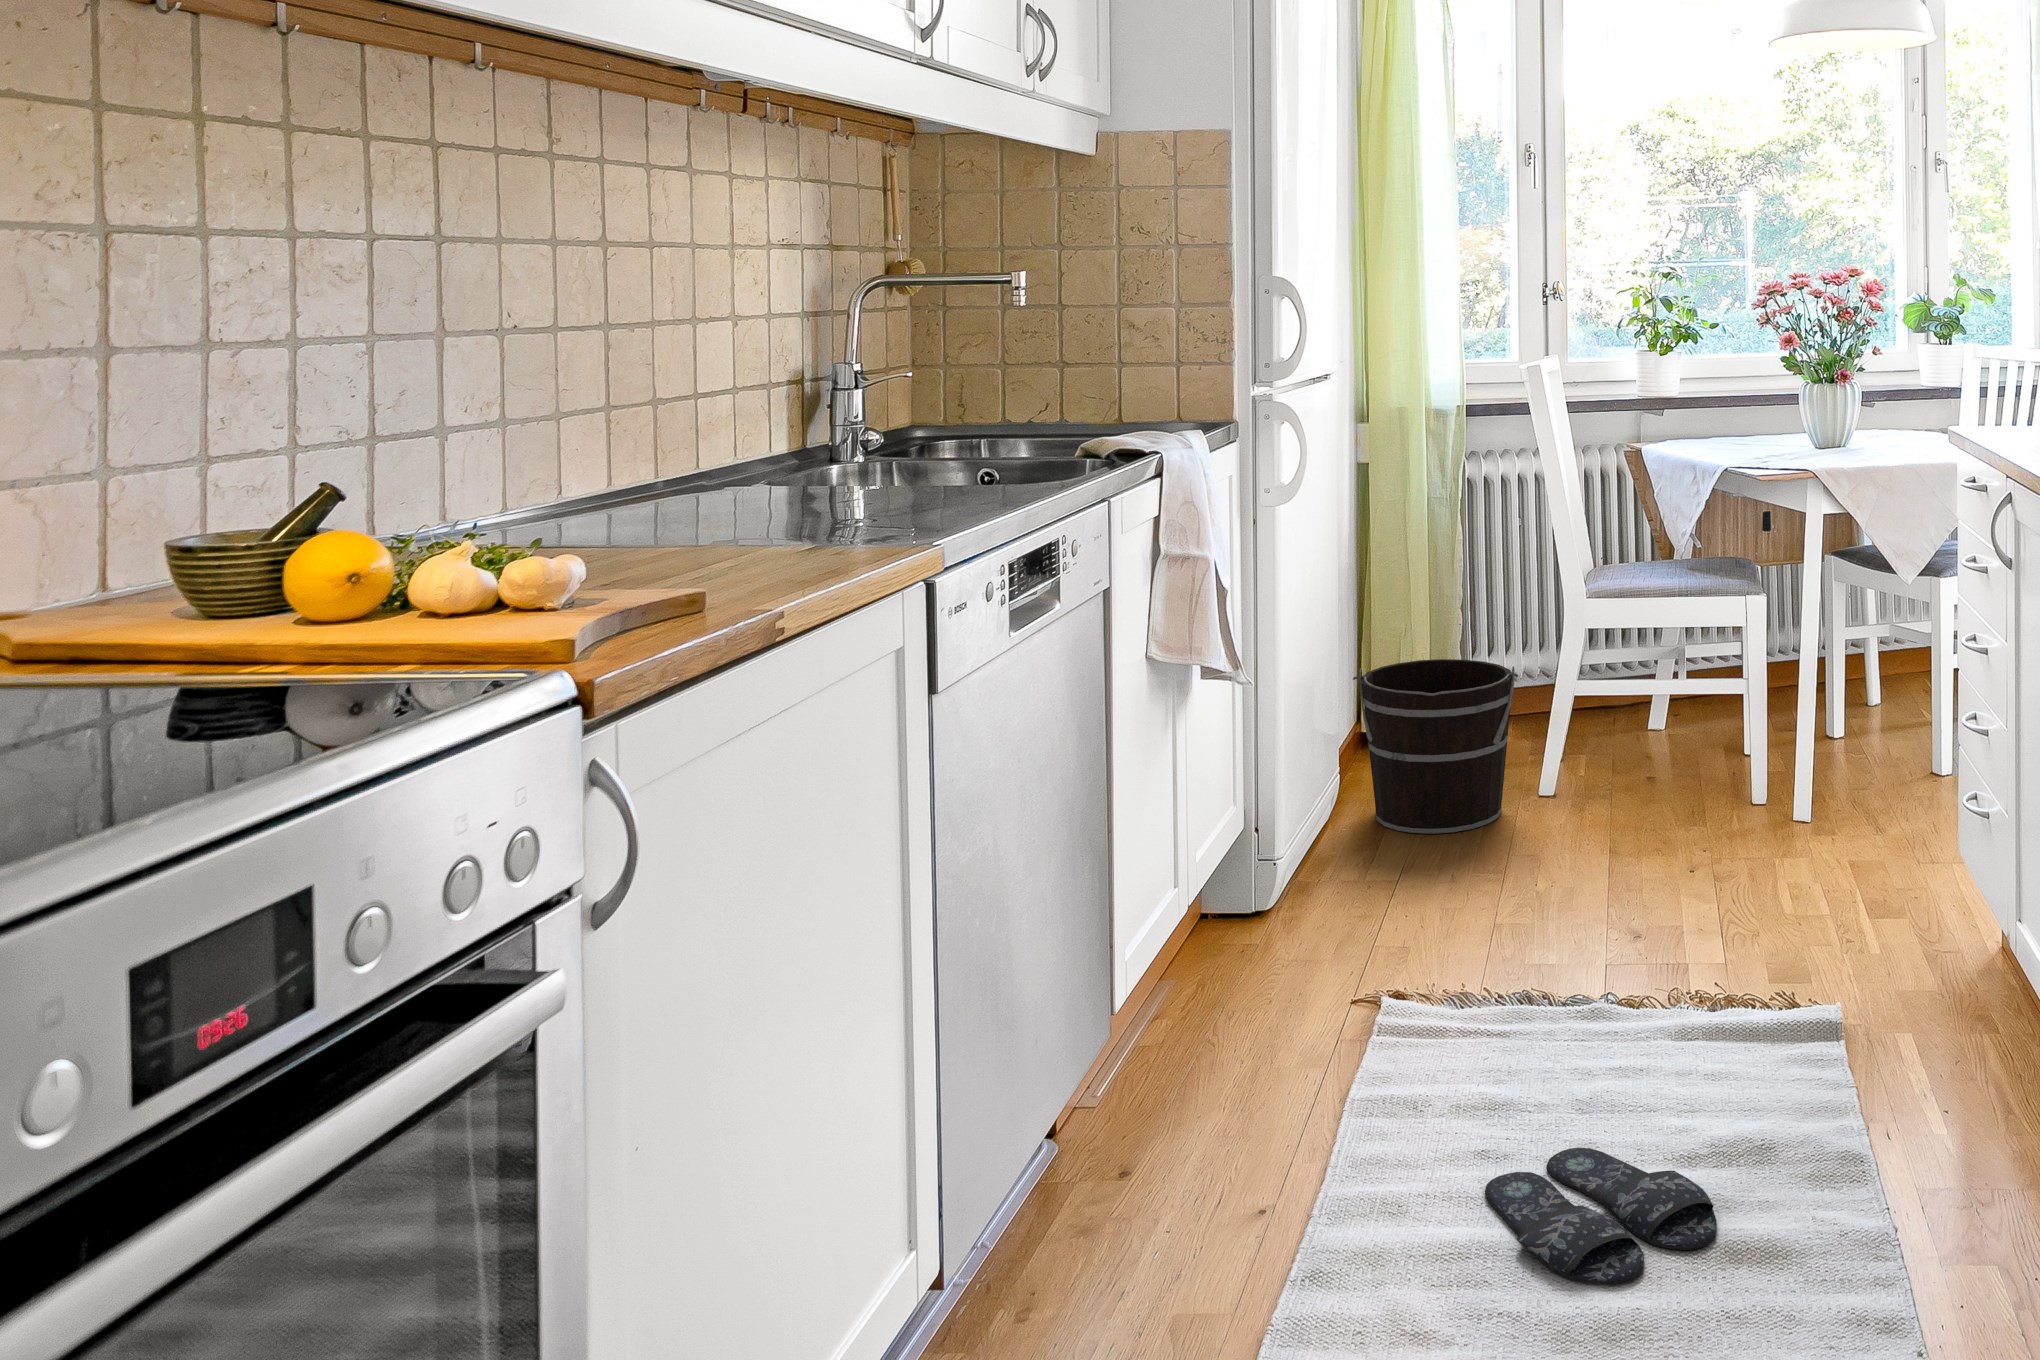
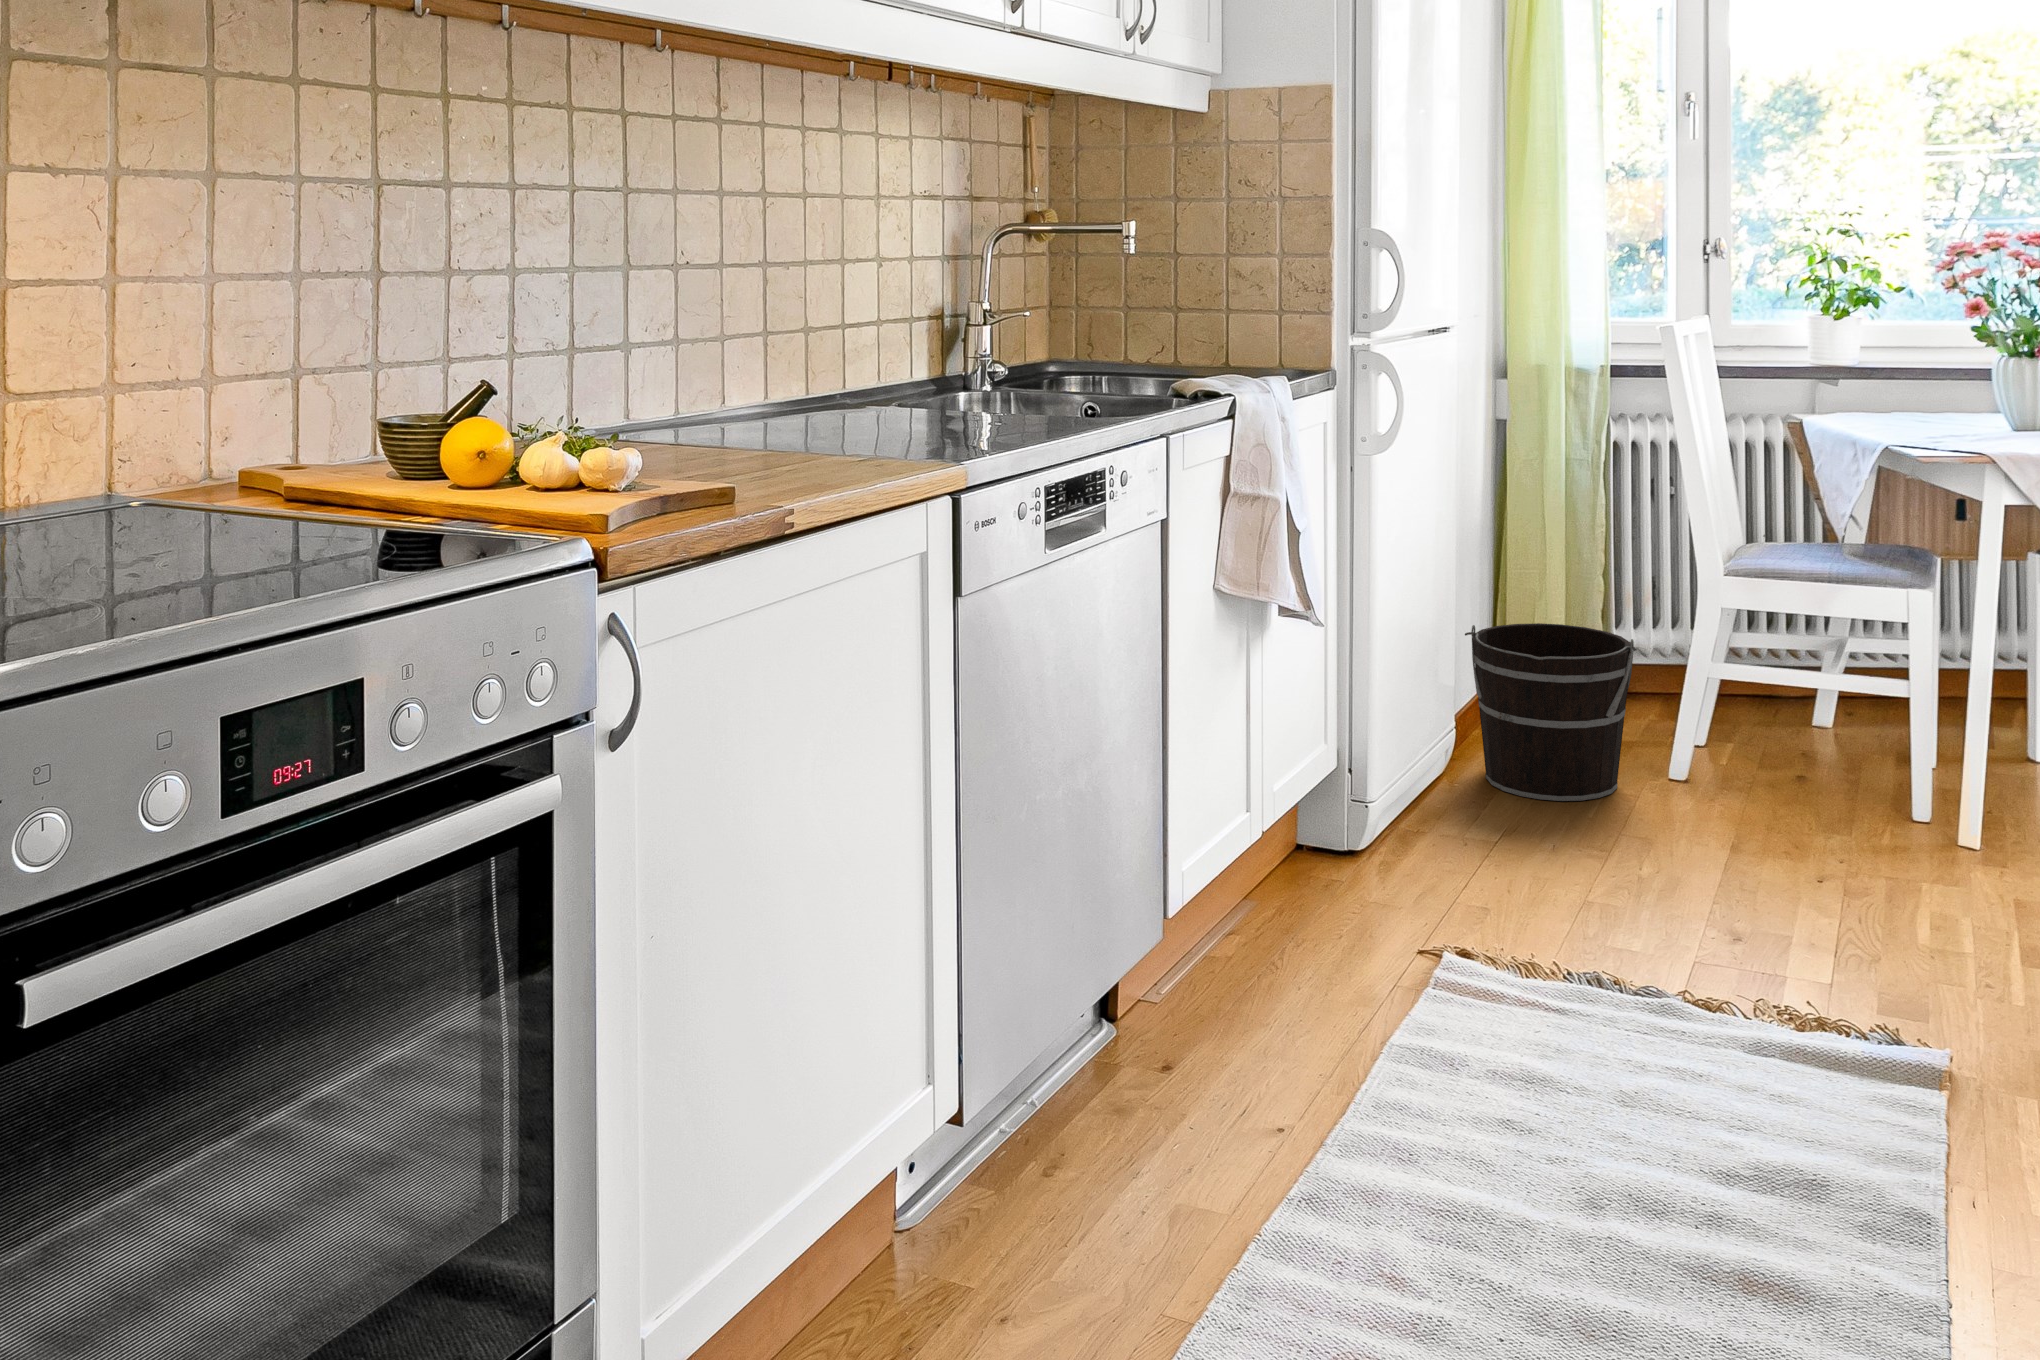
slippers: present [1485,1148,1717,1285] -> none [1497,1136,1738,1282]

